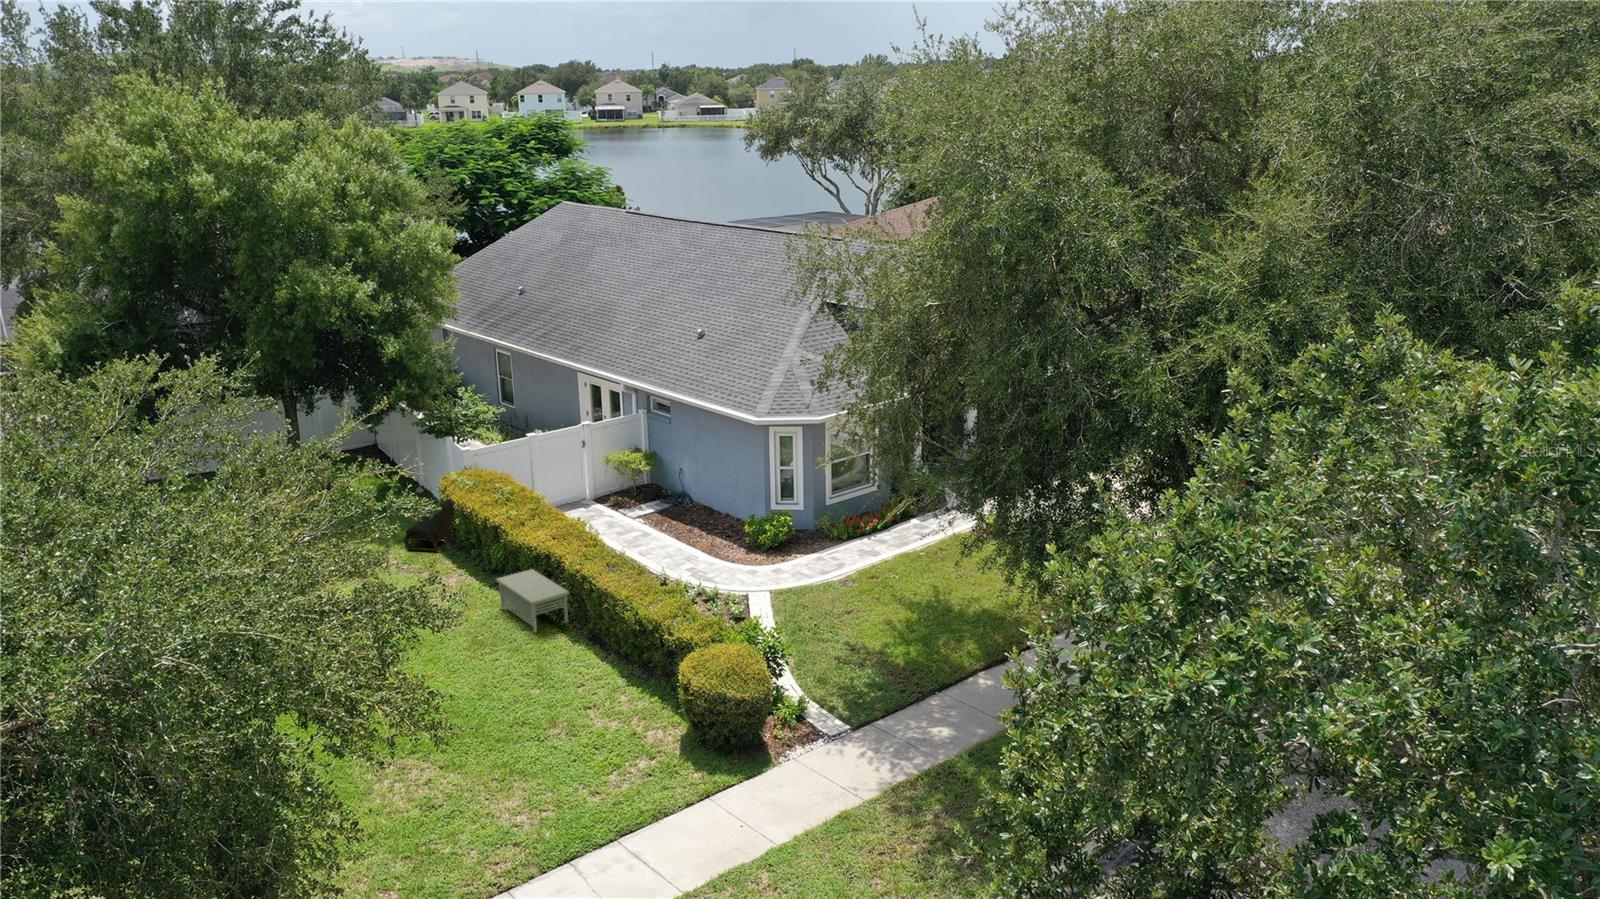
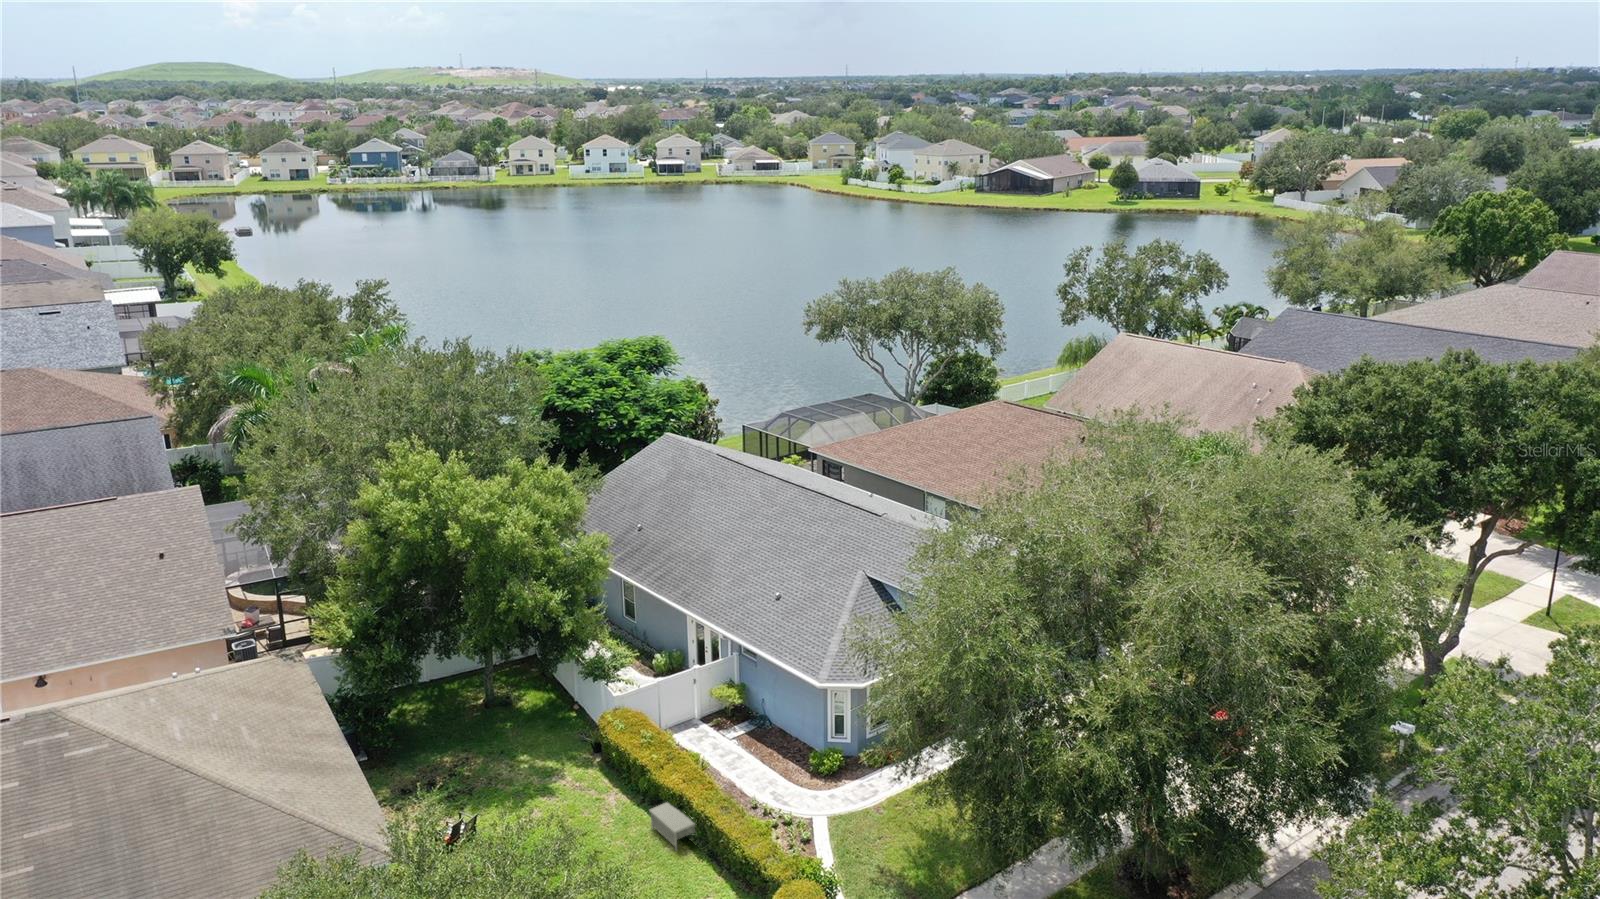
lounge chair: present [404,498,454,552] -> none [580,735,616,775]

